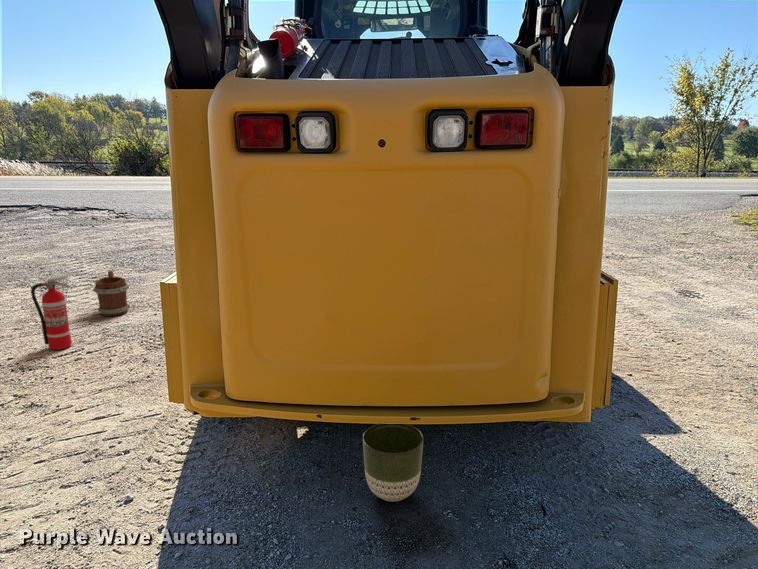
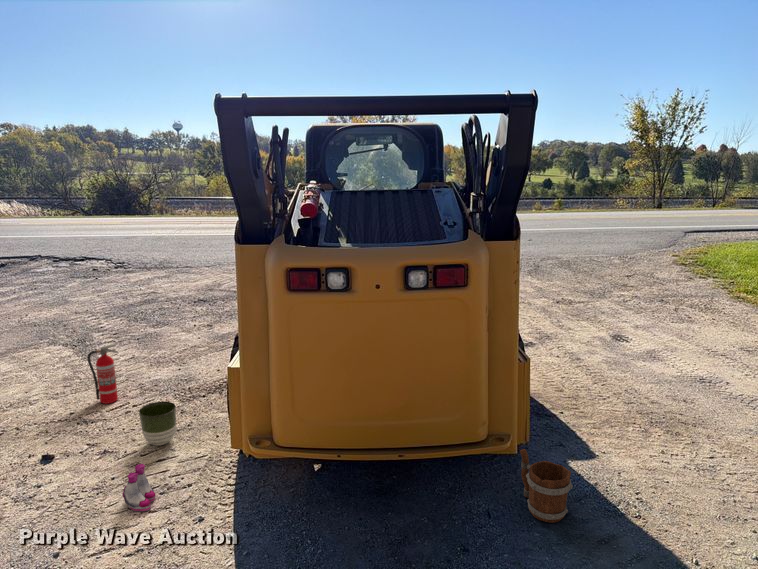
bucket: present [93,271,130,316] -> present [520,449,573,523]
boots: none [28,420,76,485] -> present [123,464,155,511]
planter: present [363,424,423,502] -> present [139,401,176,446]

